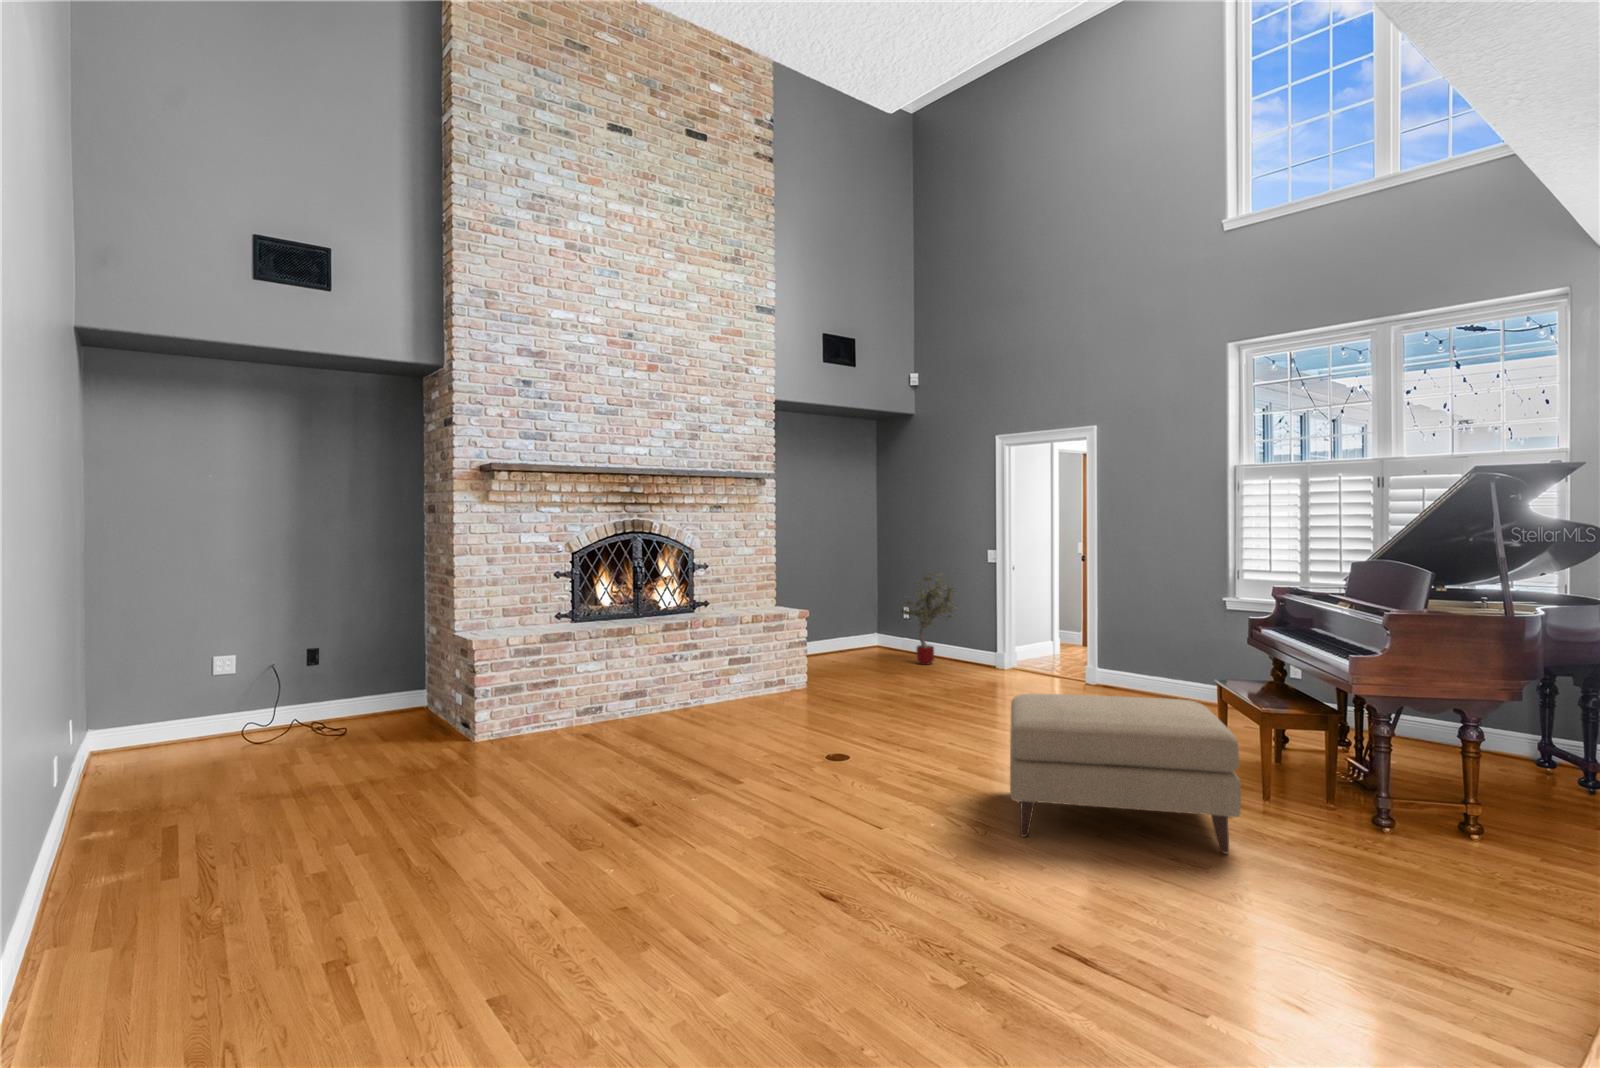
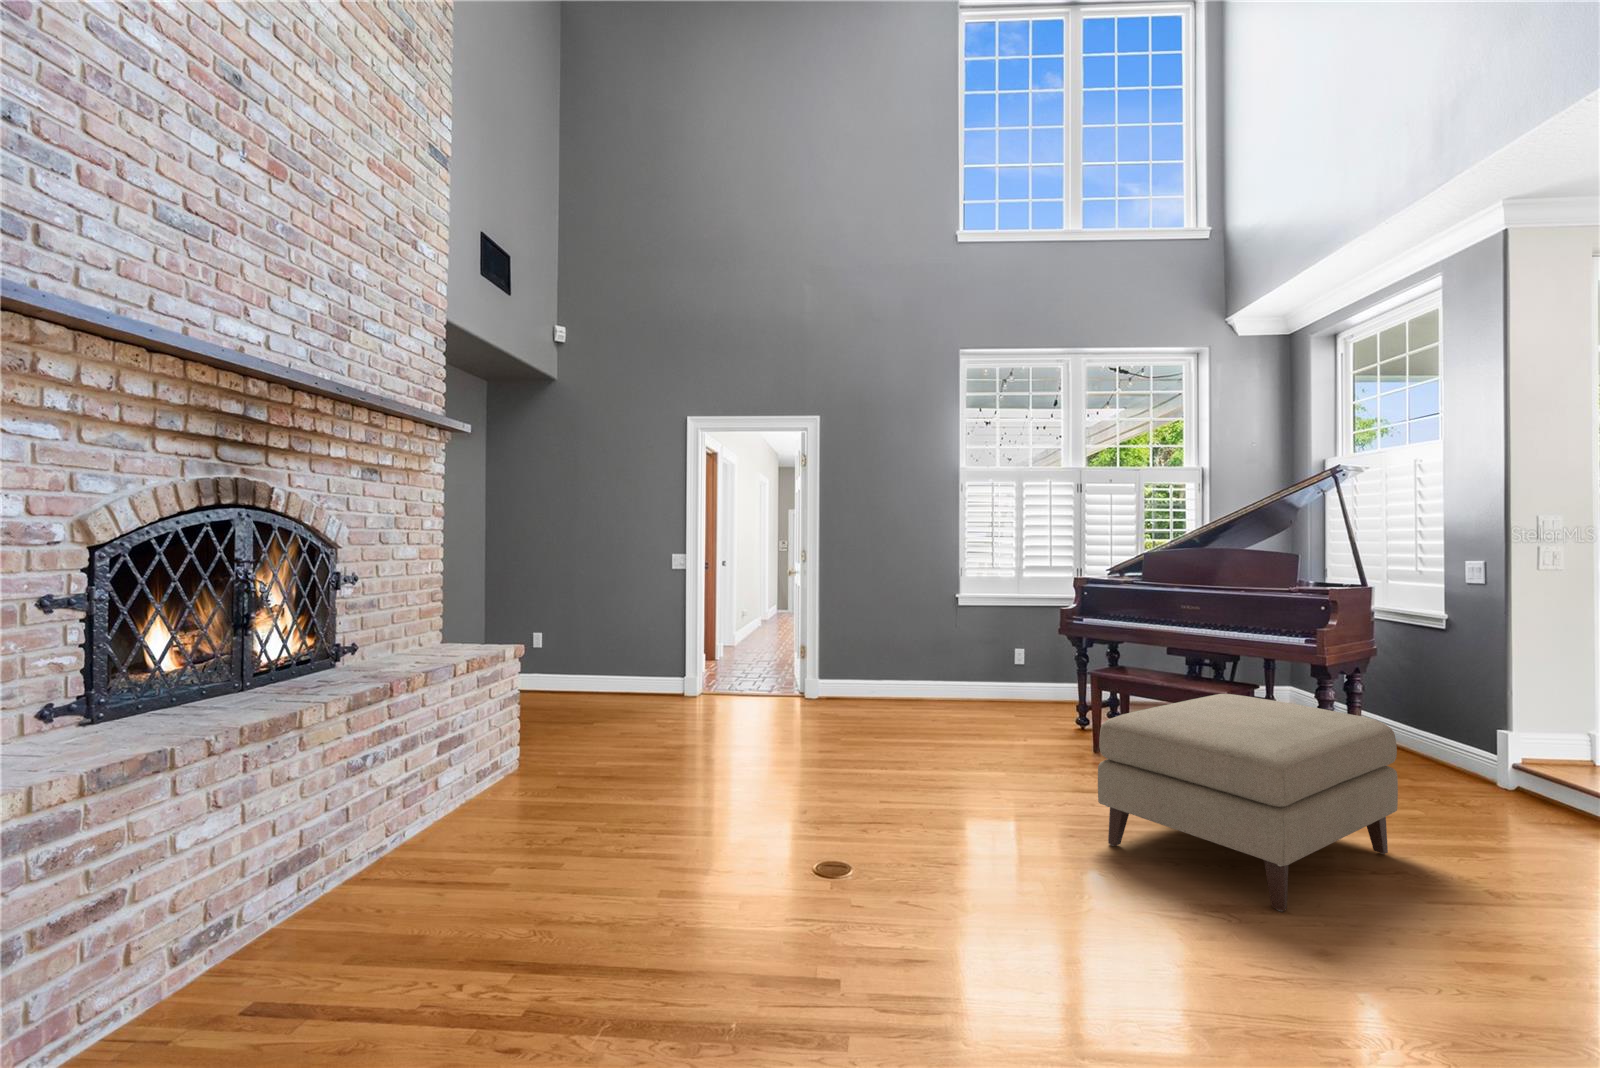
potted tree: present [901,572,956,665] -> none [554,580,648,700]

